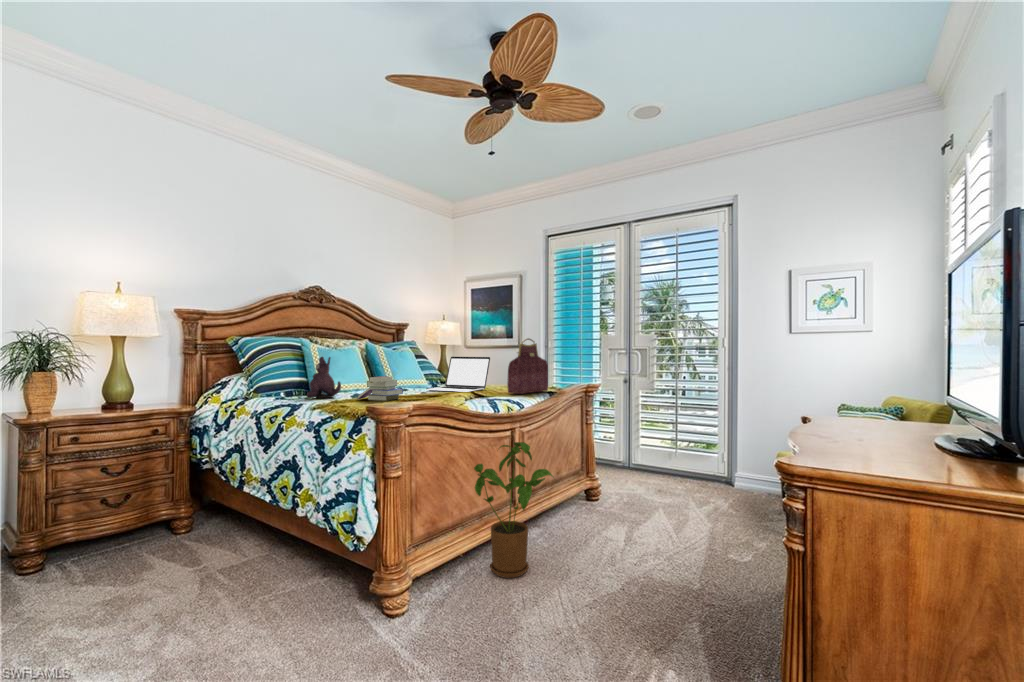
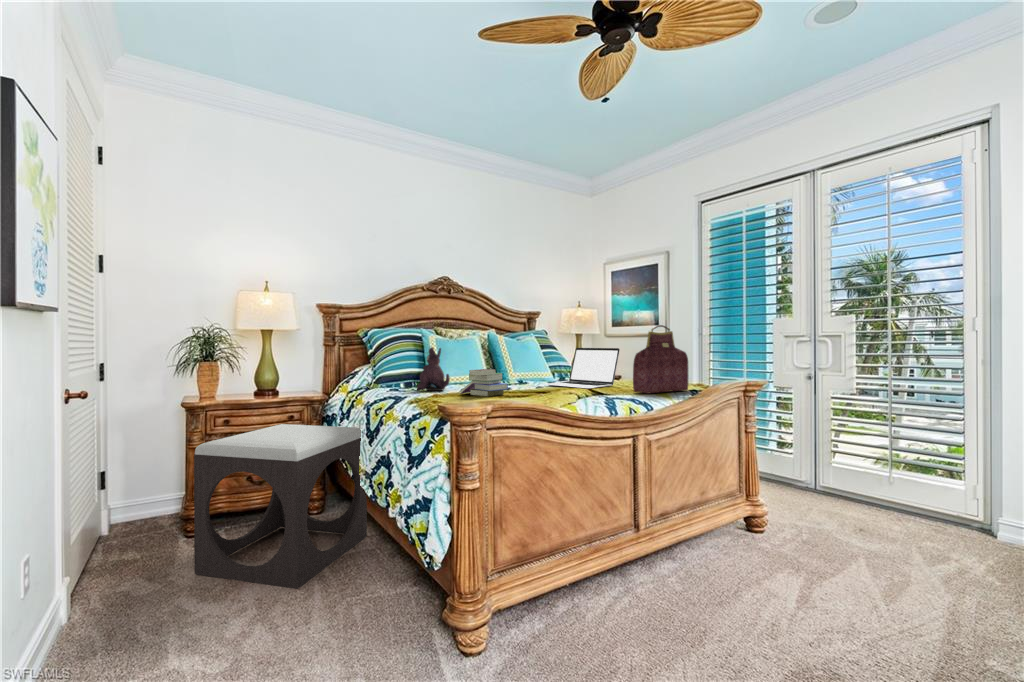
footstool: none [58,437,256,606] -> present [194,424,367,589]
house plant: present [474,442,553,578] -> none [575,455,683,630]

